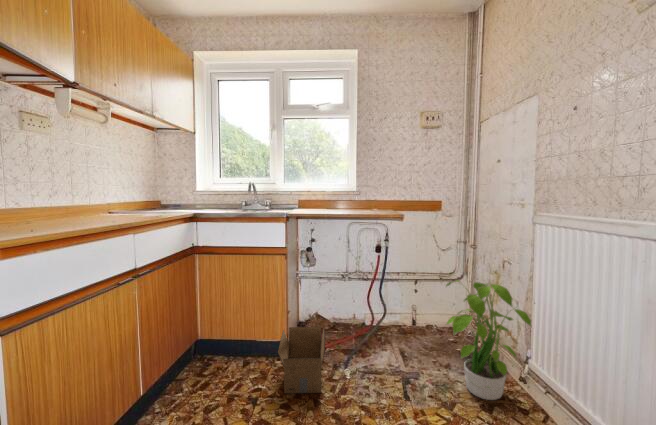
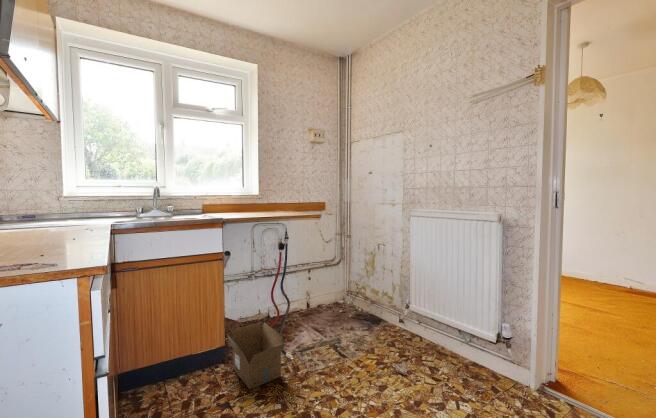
potted plant: present [446,280,531,400] -> none [354,256,411,340]

